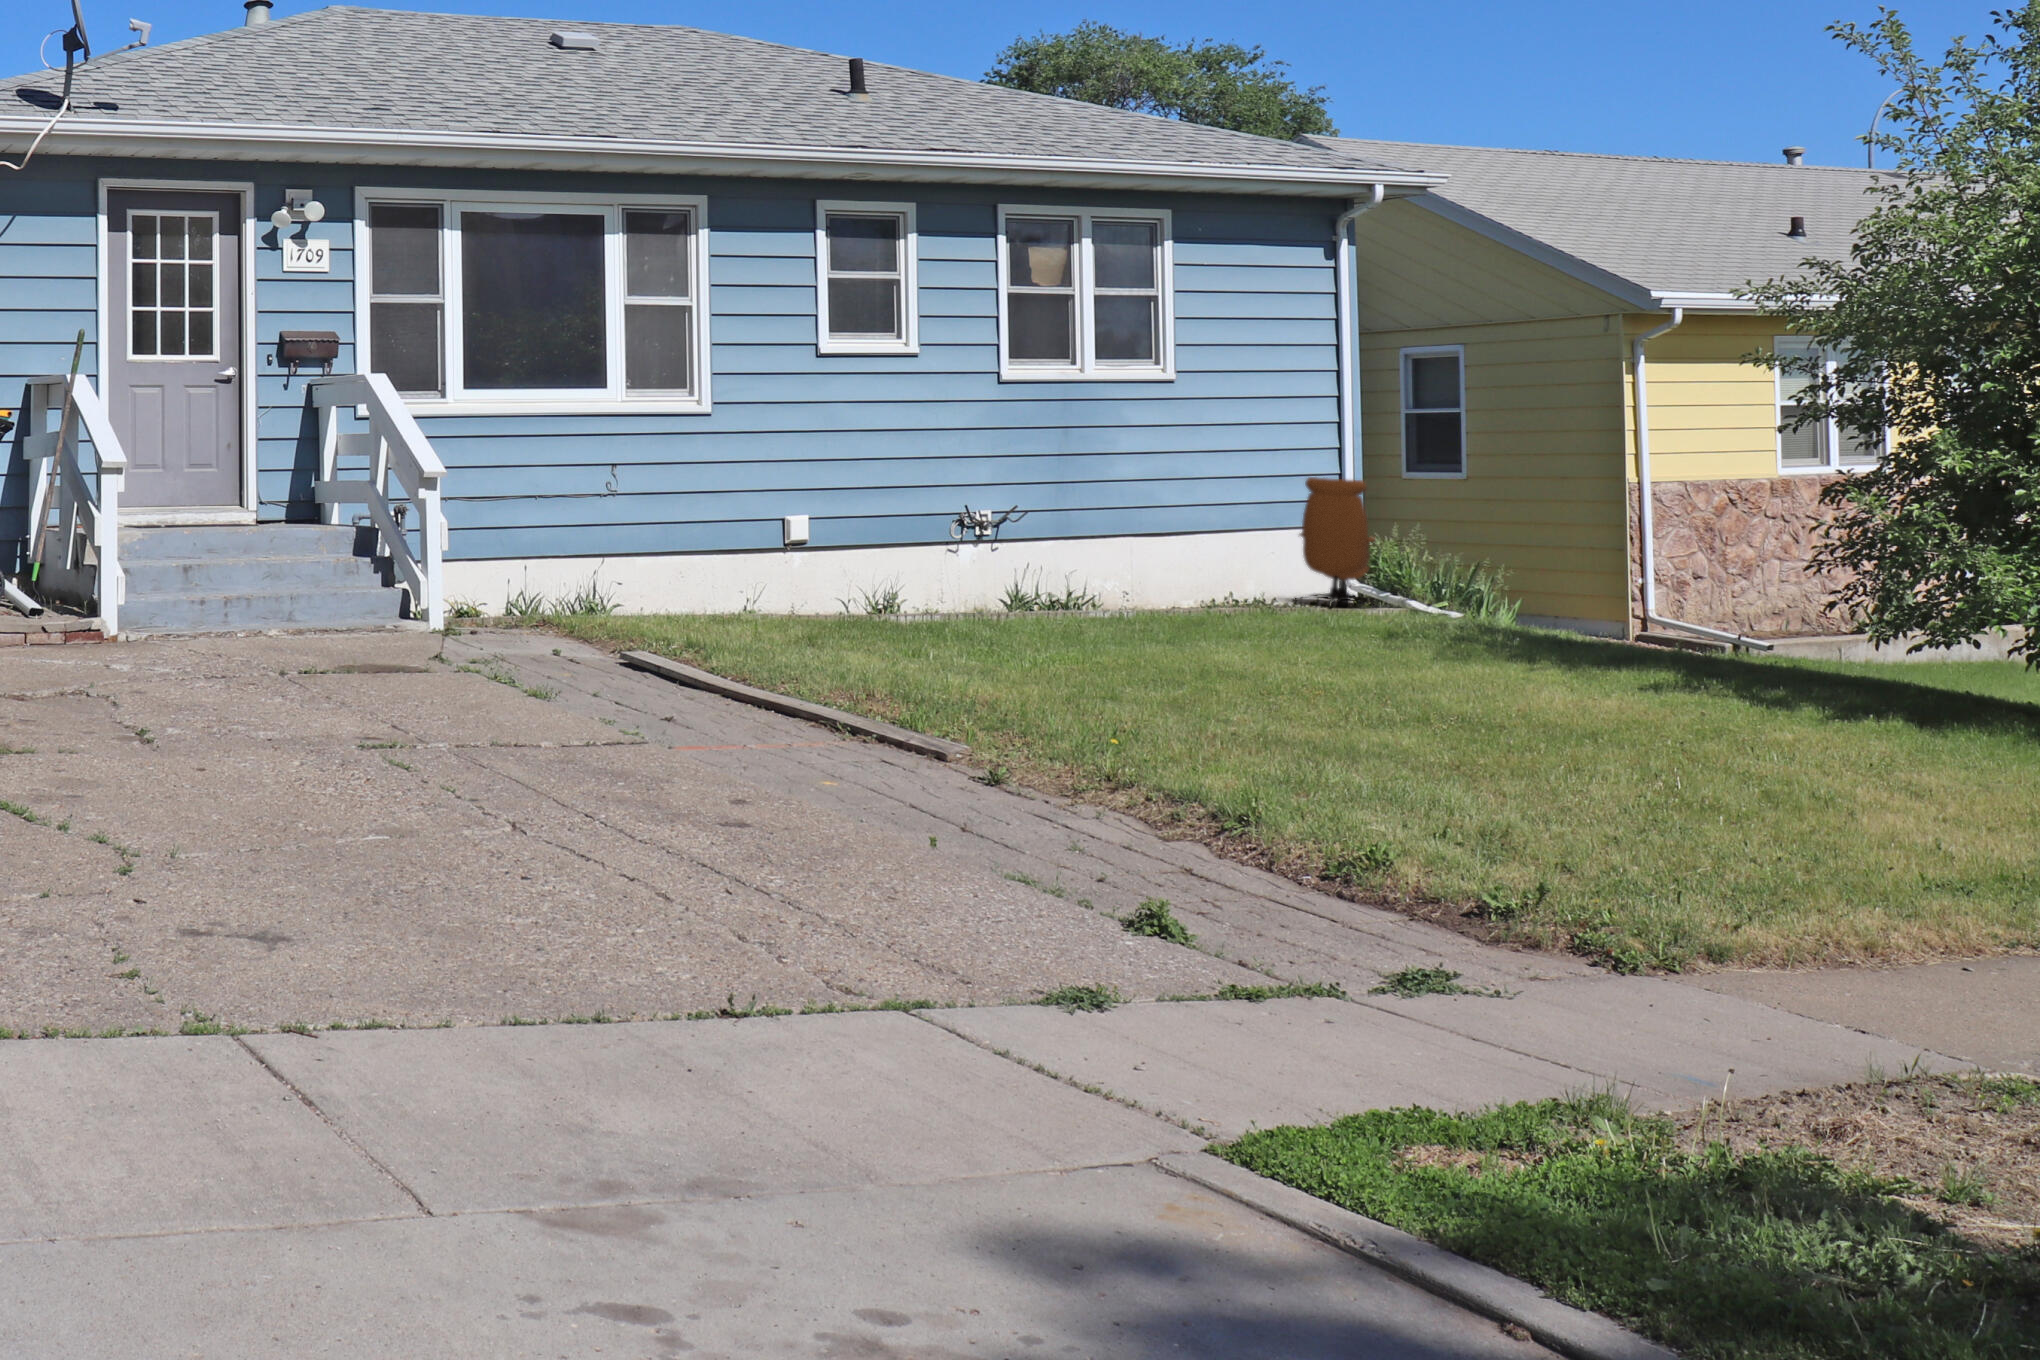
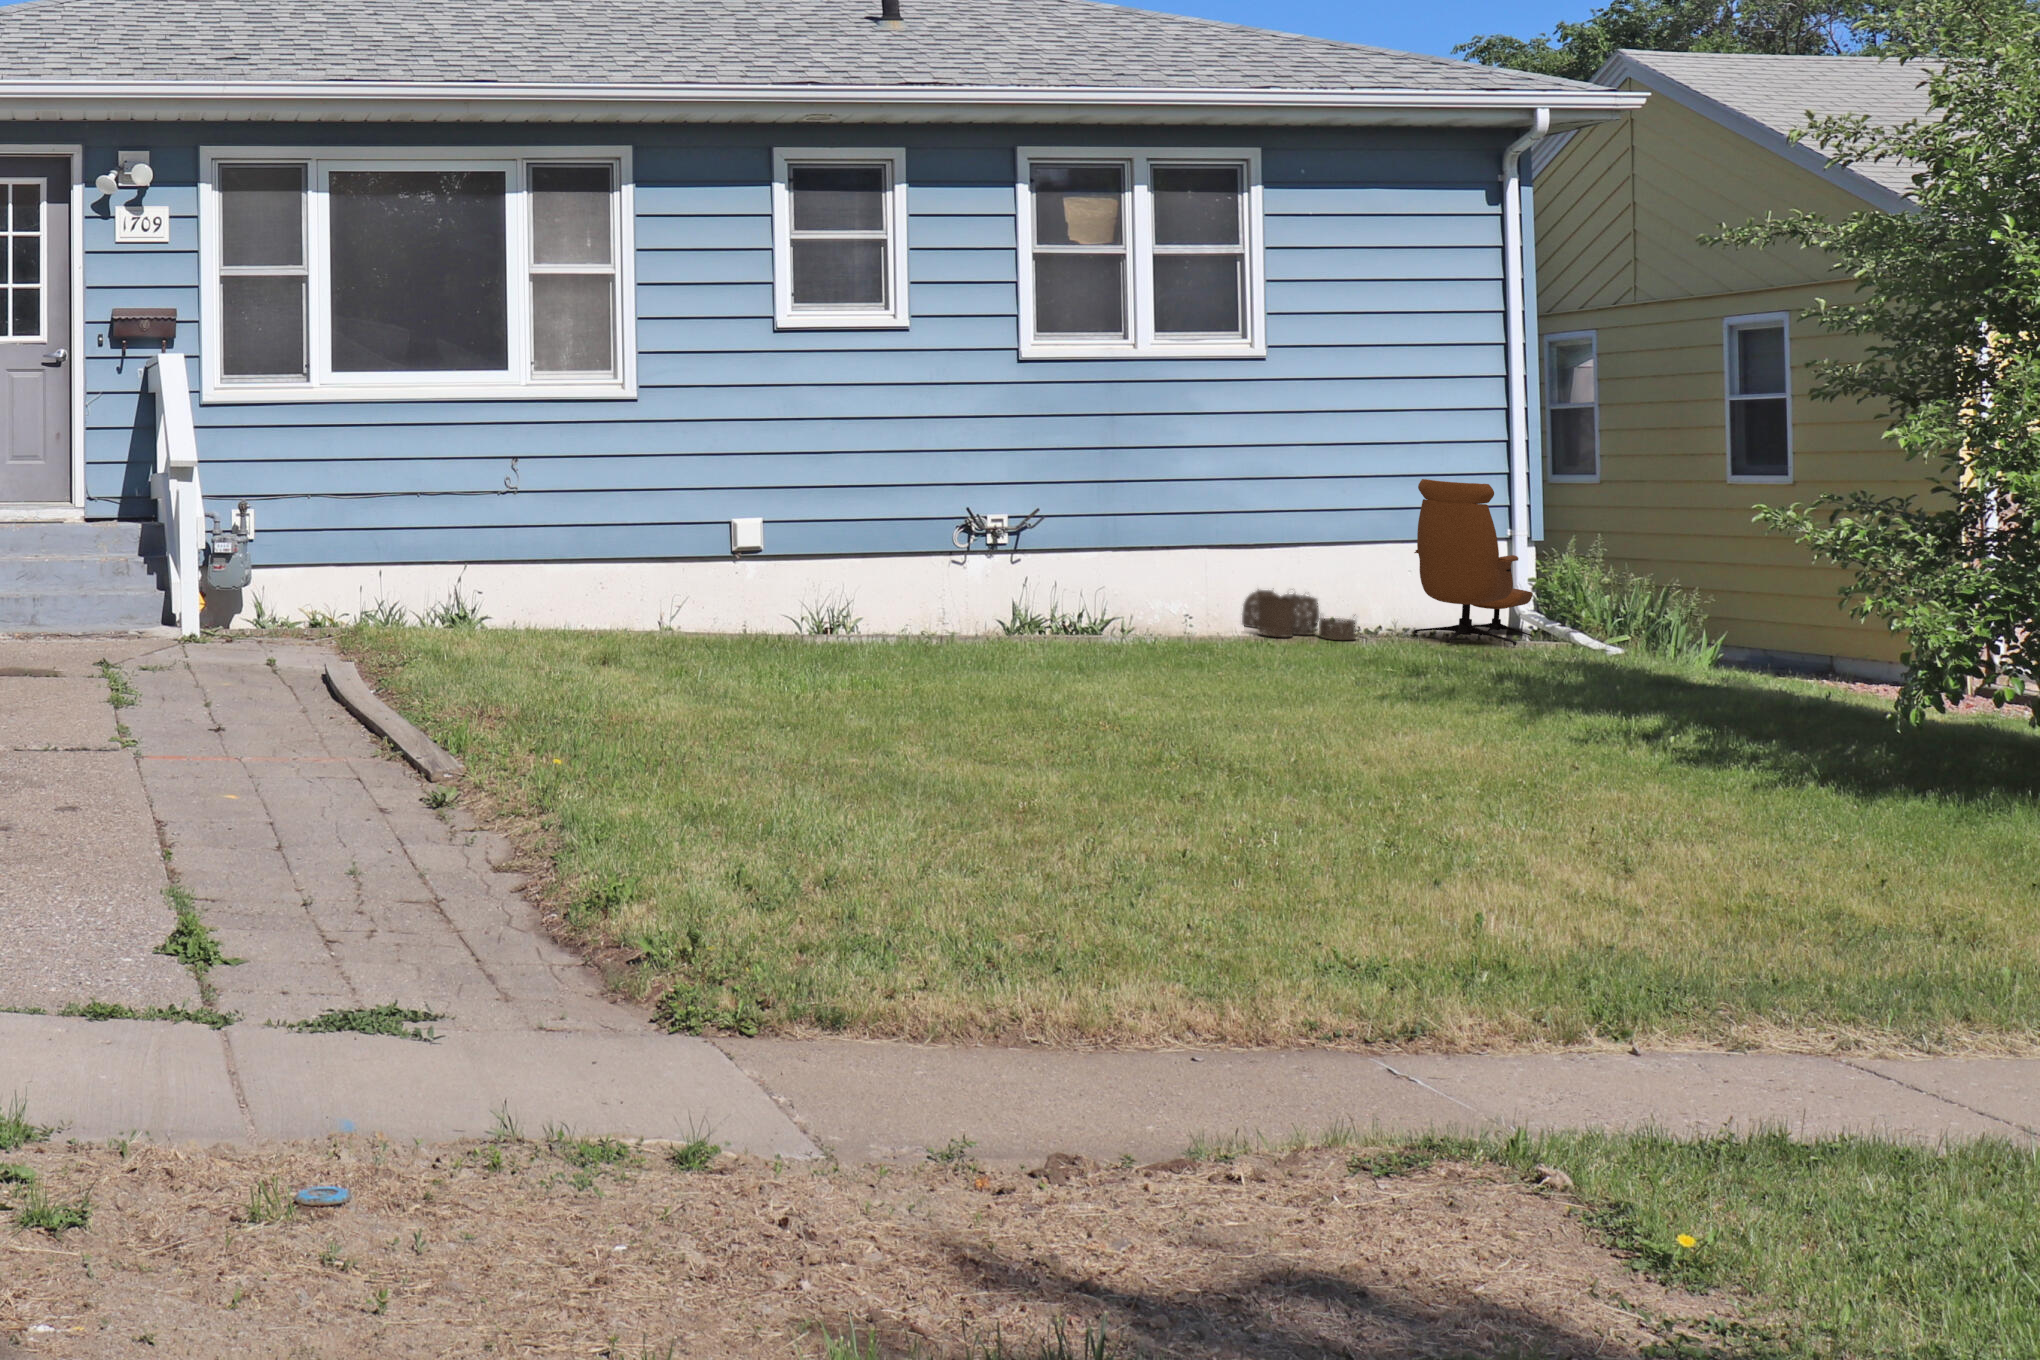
woven basket: none [1163,565,1262,606] -> present [1242,589,1357,640]

